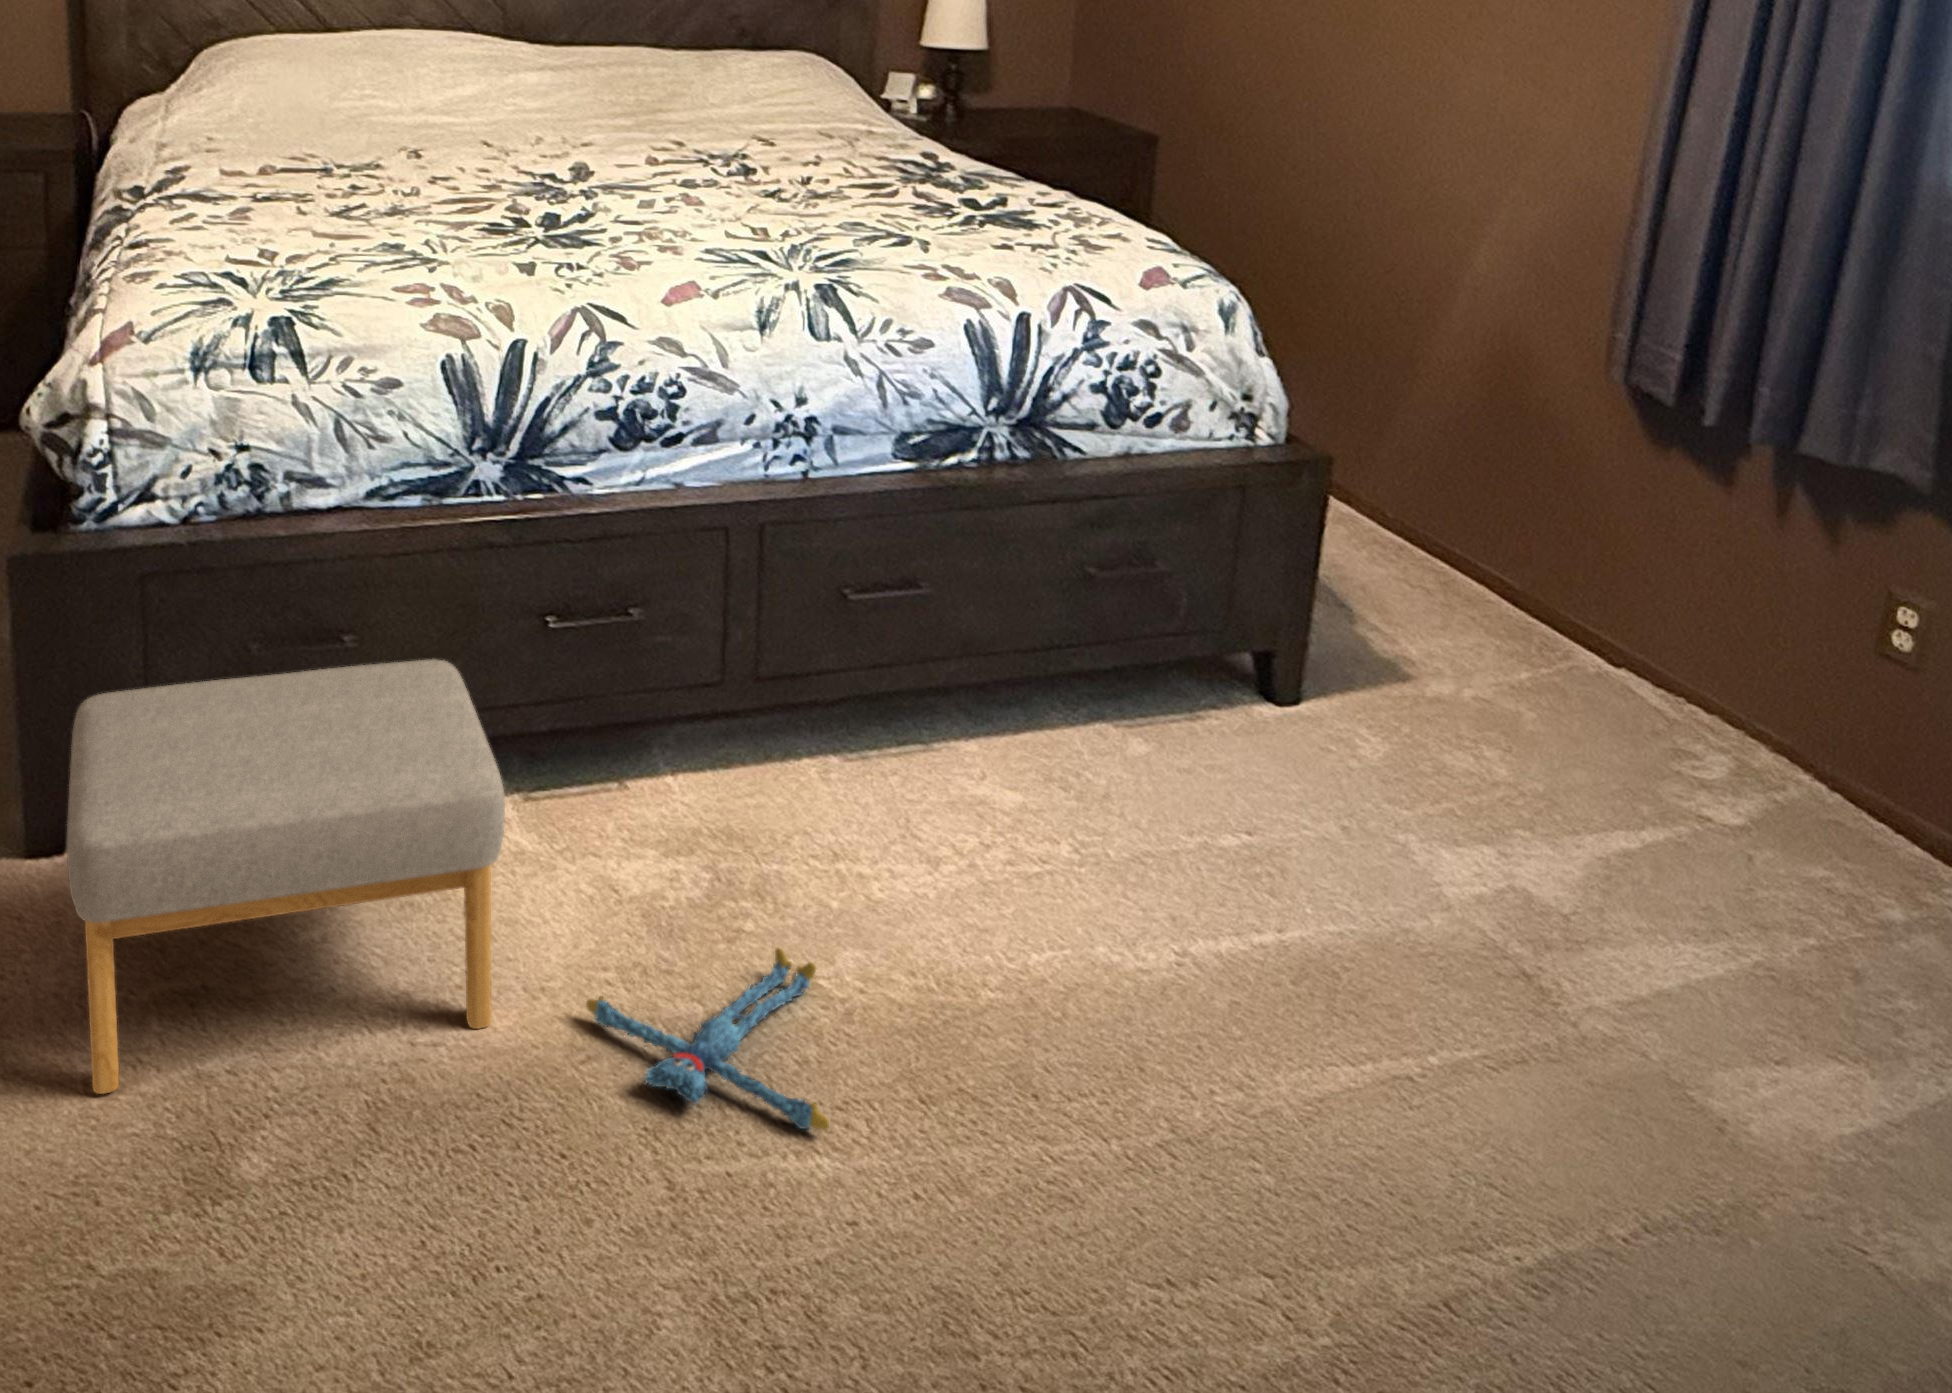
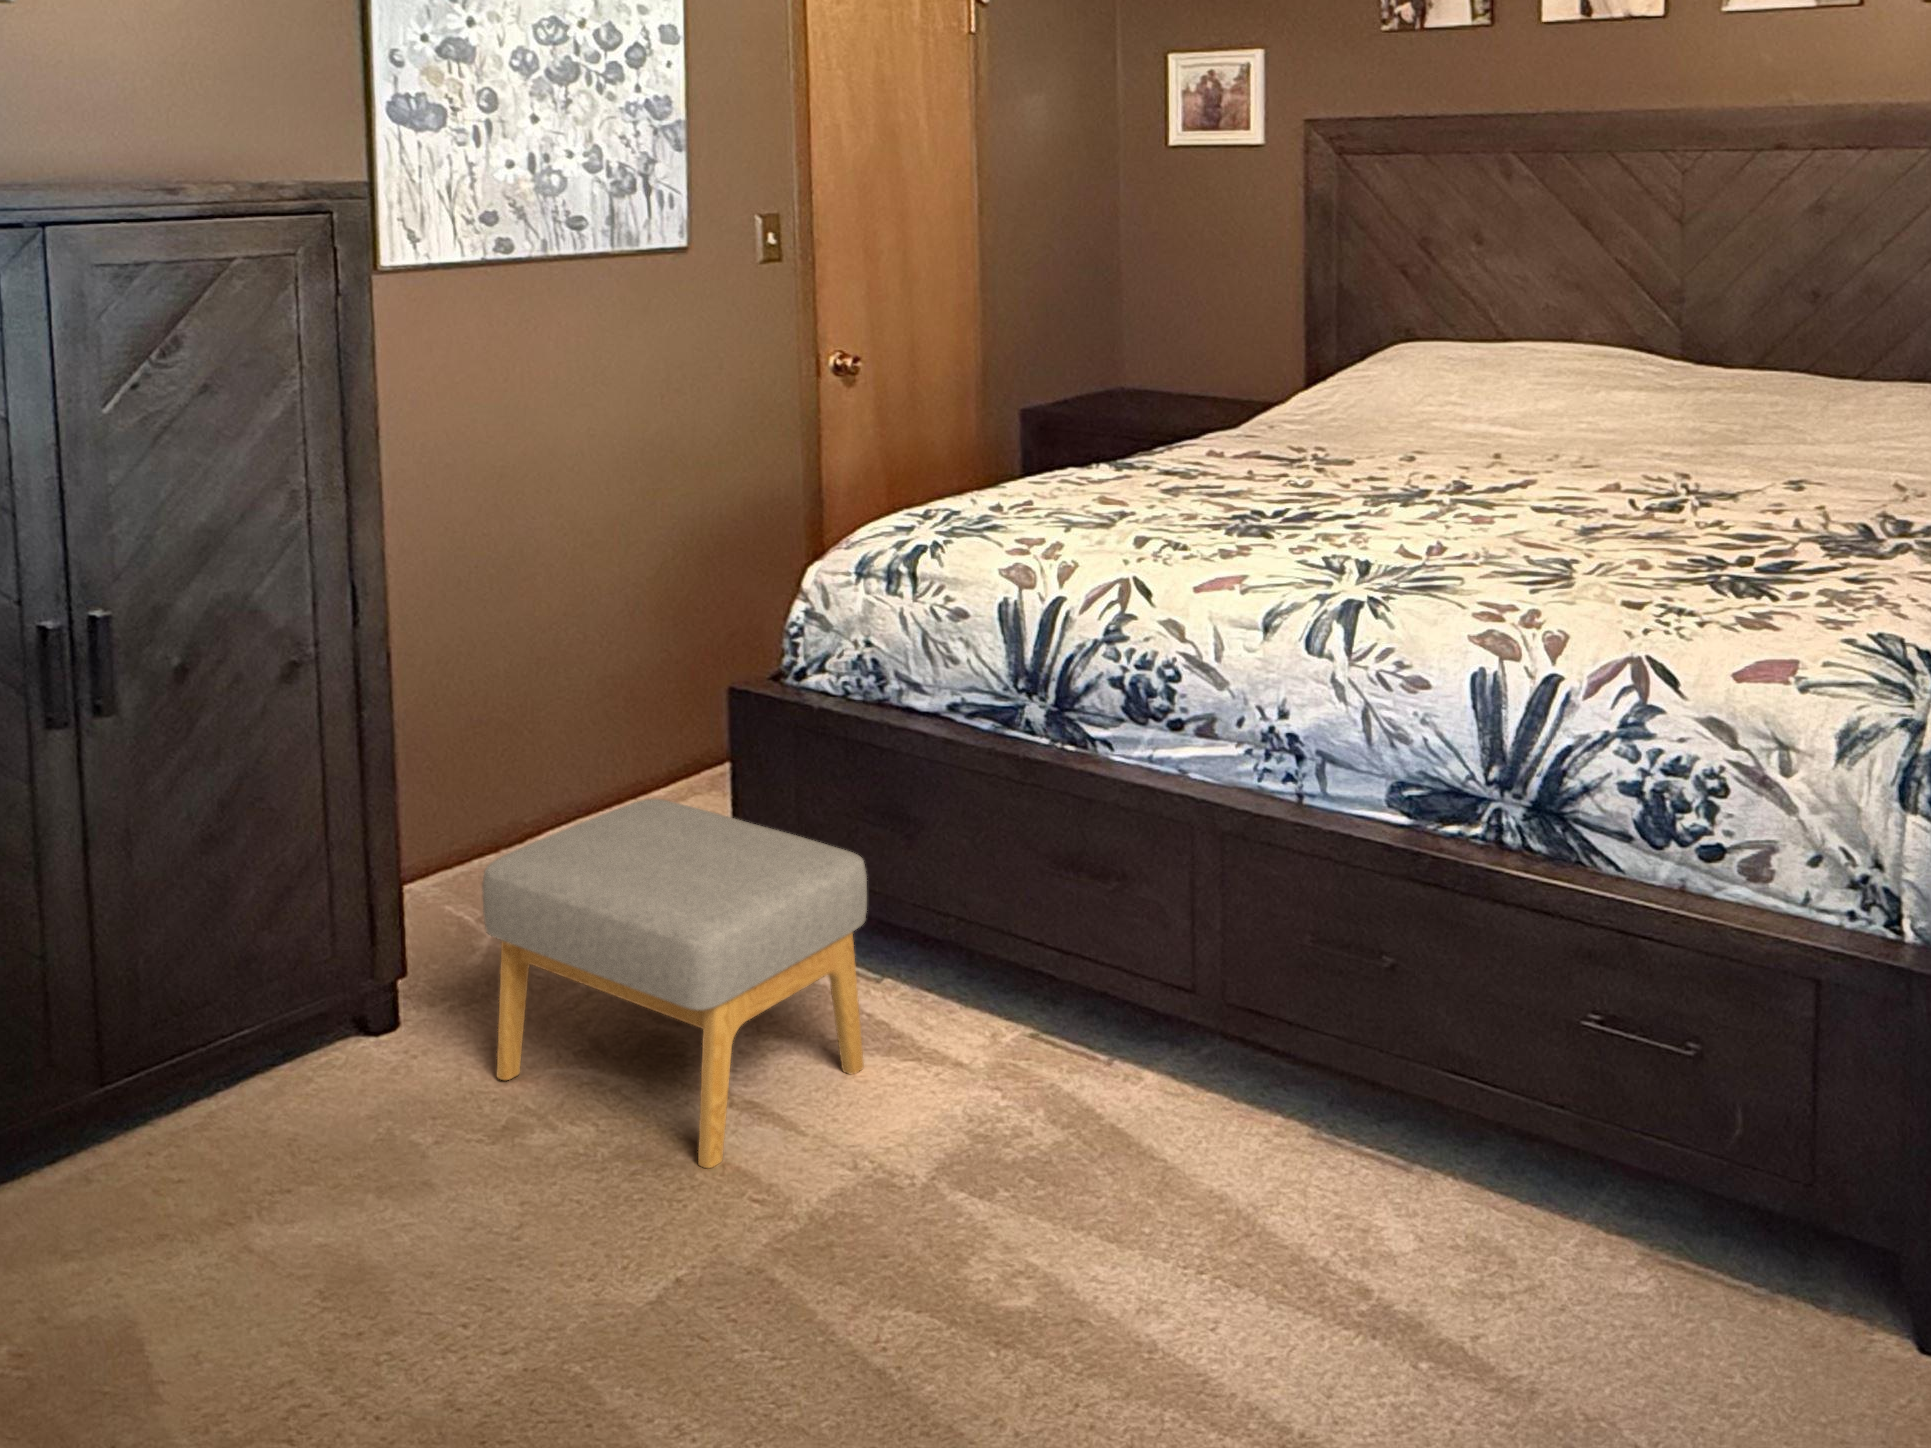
plush toy: present [586,948,829,1130] -> none [688,1182,920,1367]

